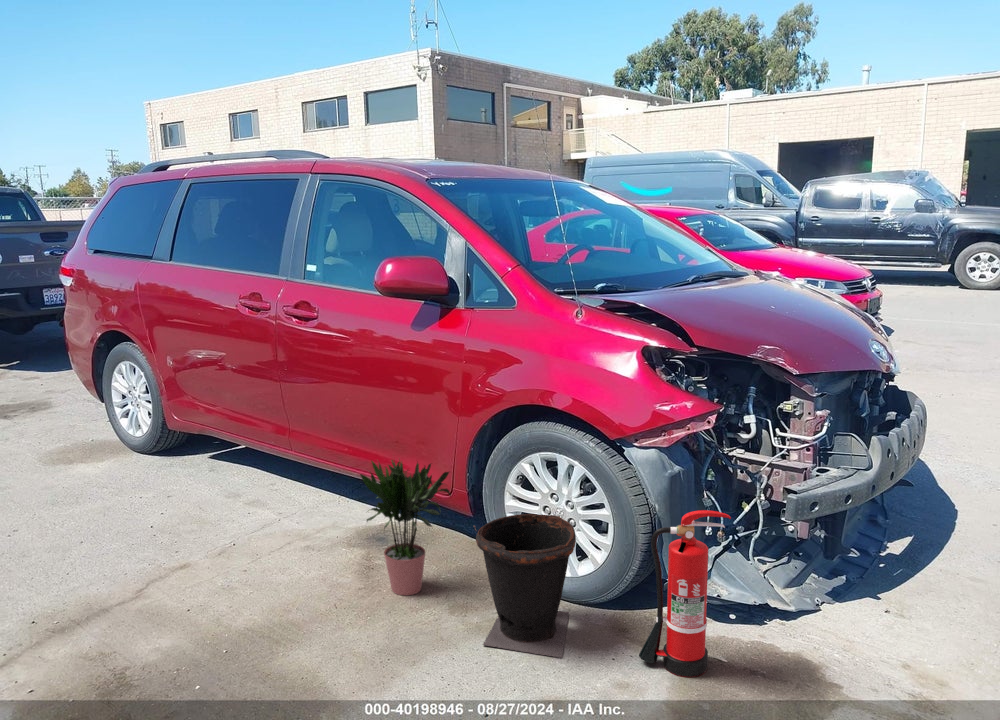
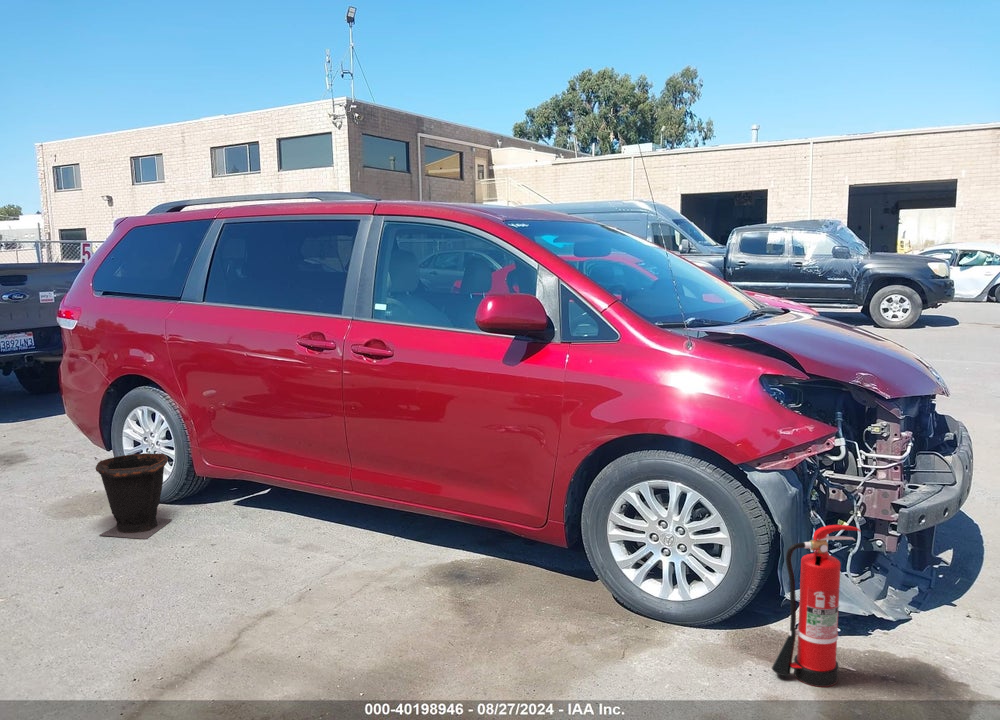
potted plant: present [360,460,451,596] -> none [471,480,560,629]
bucket: present [473,514,576,658] -> present [95,453,172,539]

